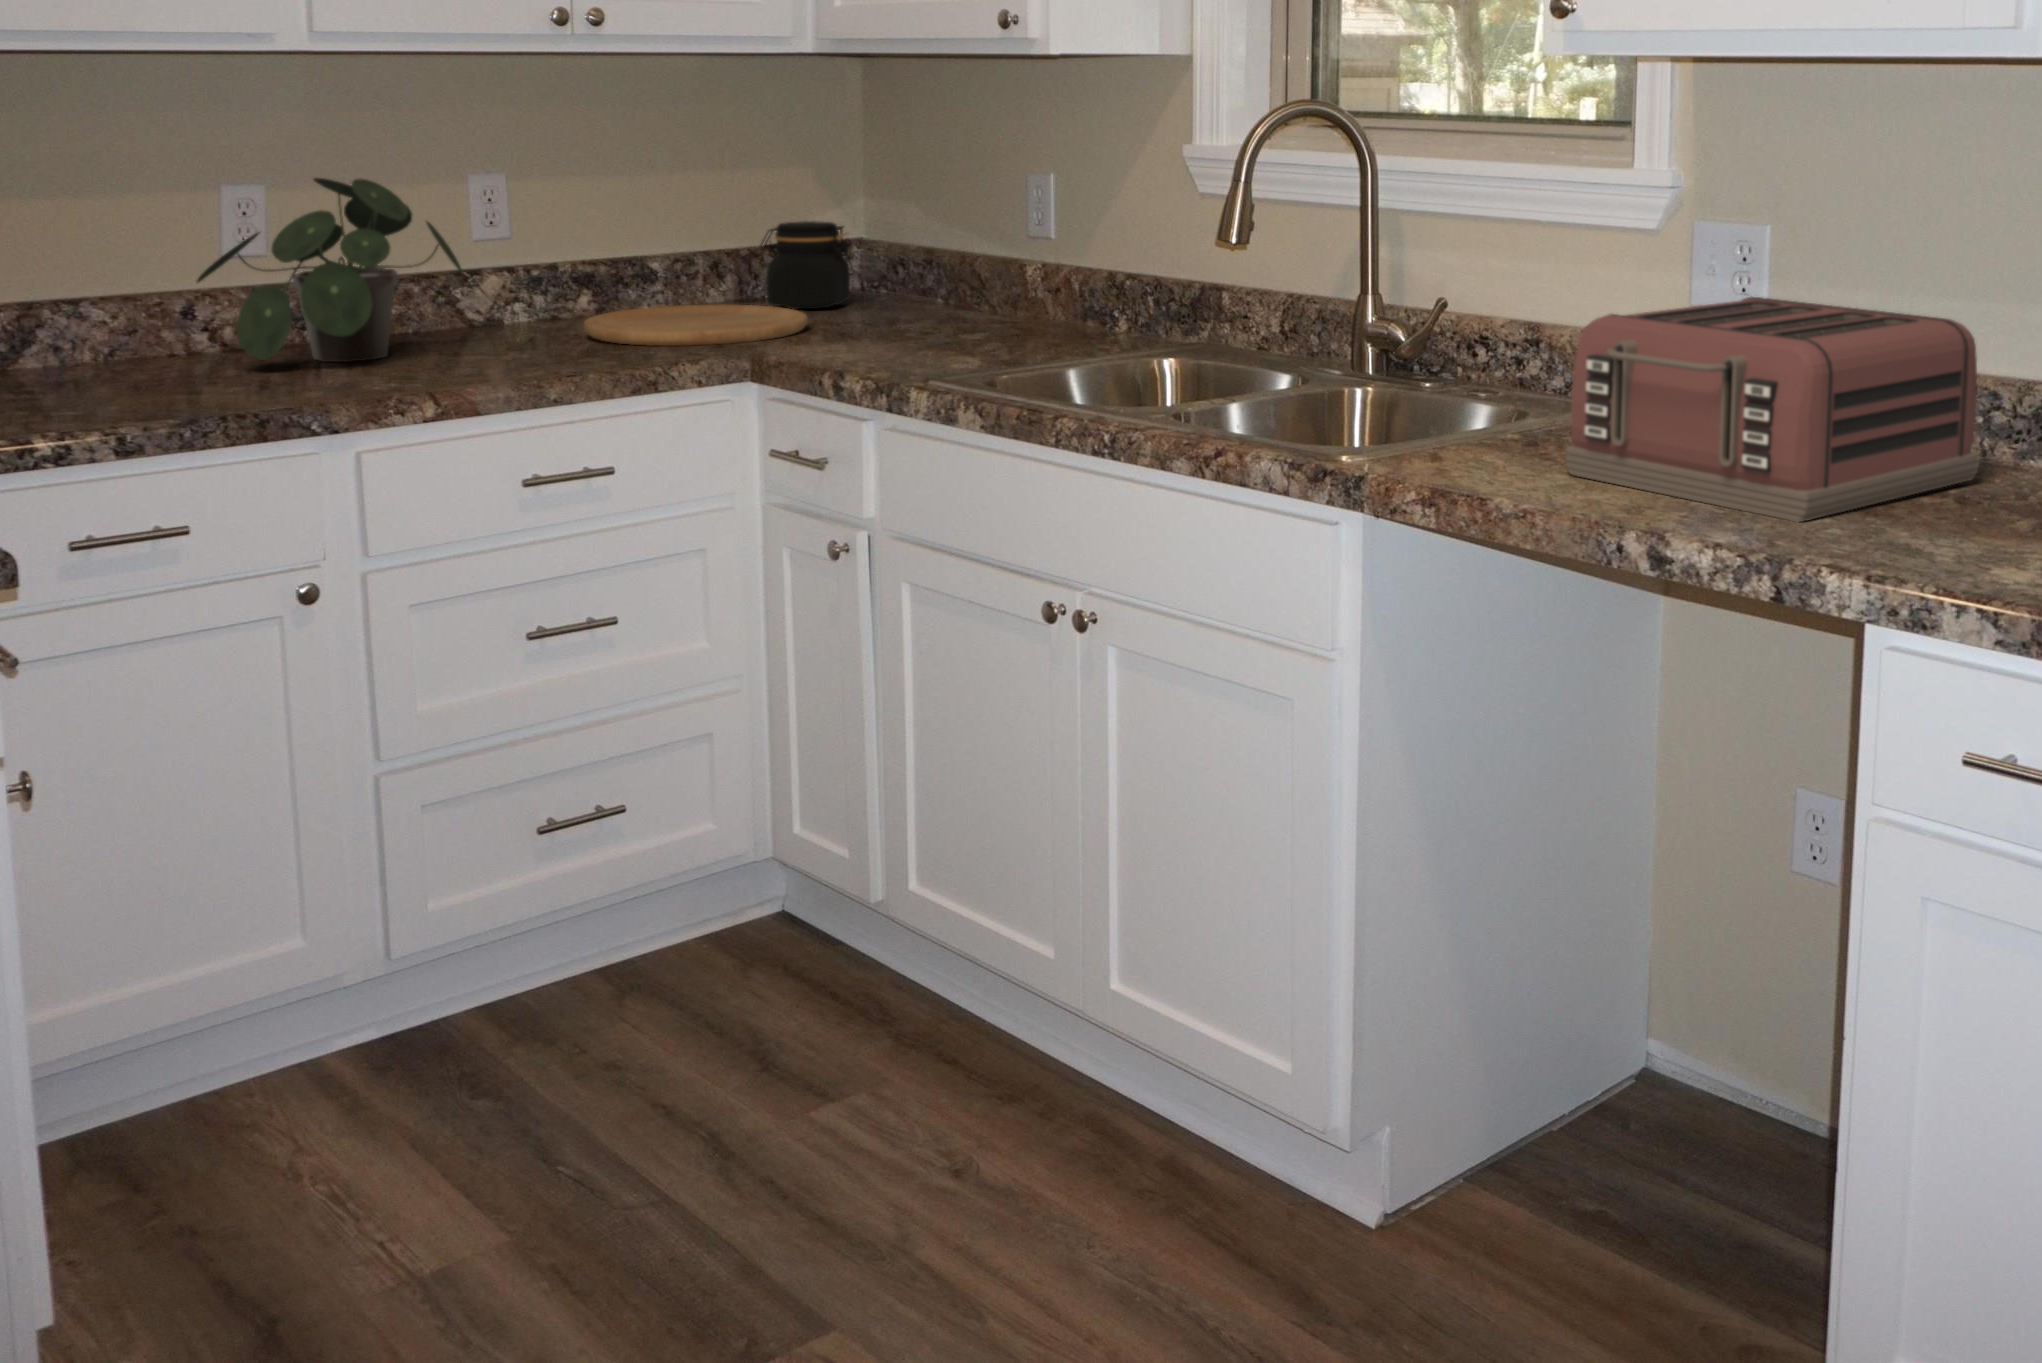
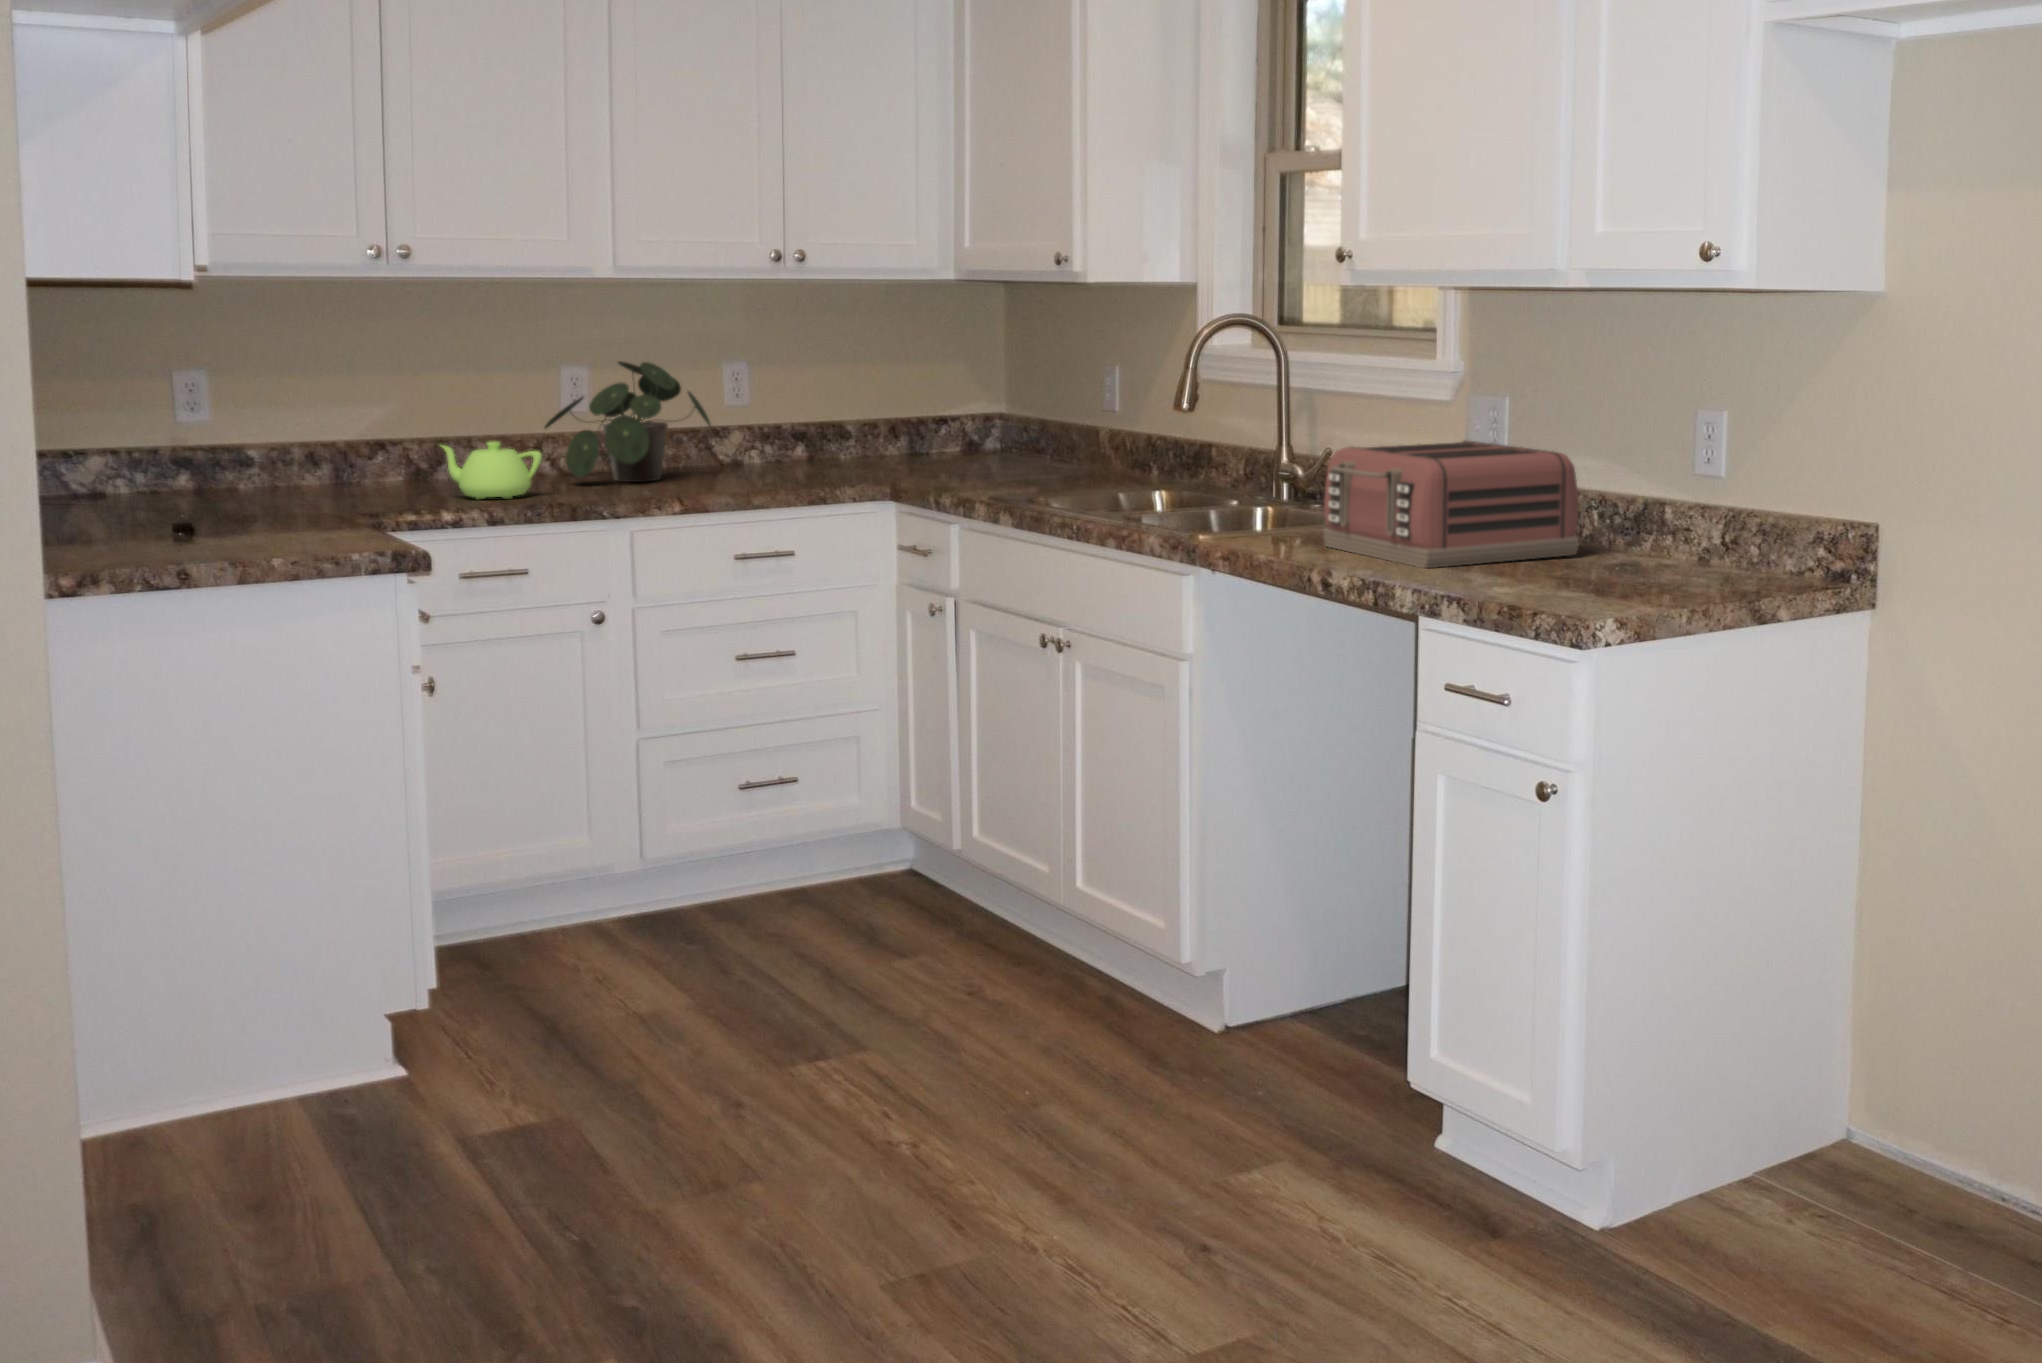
jar: present [760,221,855,309] -> none [924,398,990,460]
cutting board: present [584,304,808,346] -> none [791,454,943,477]
teapot: none [21,312,202,407] -> present [441,441,542,499]

